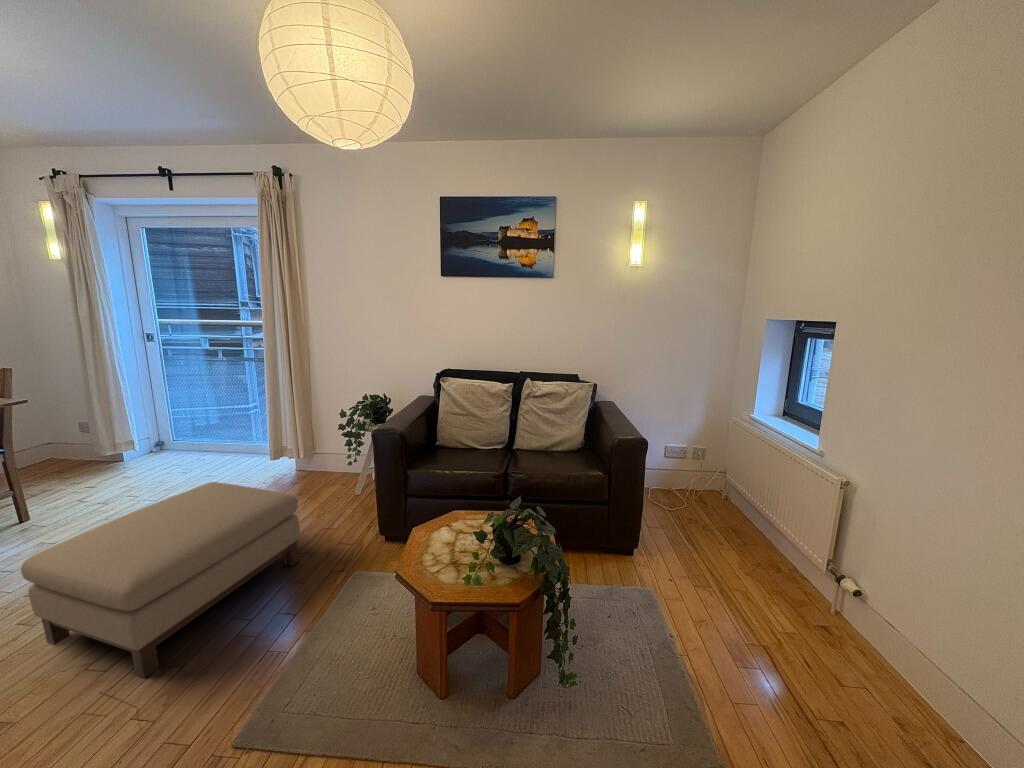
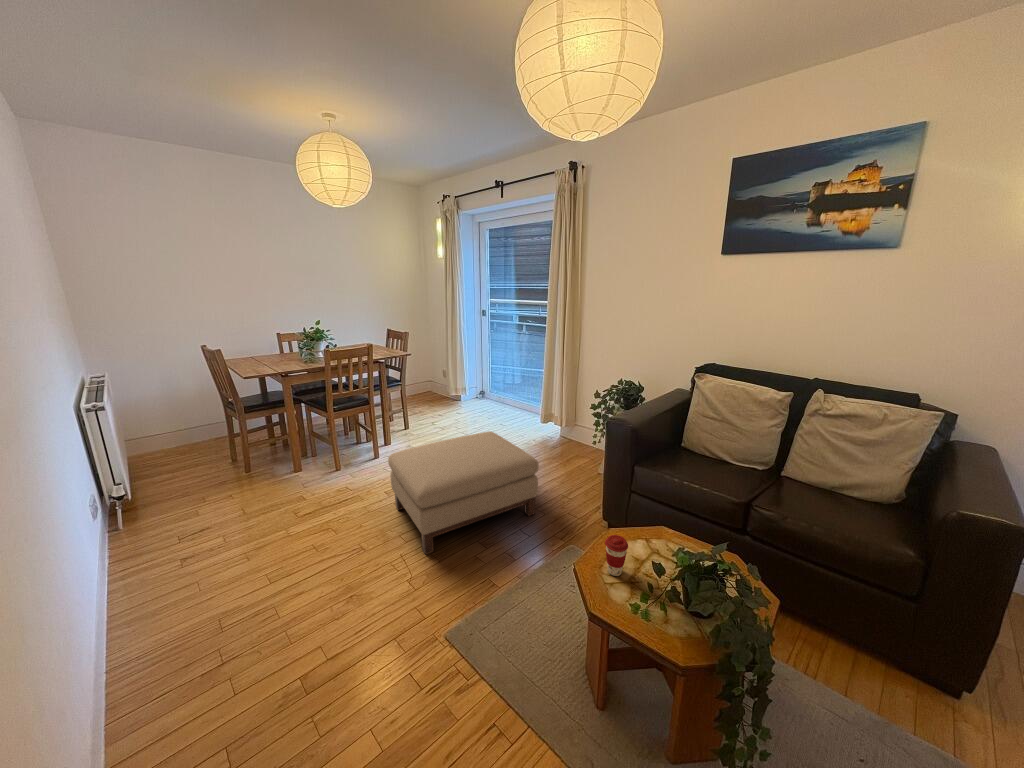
coffee cup: none [423,526,445,565] -> present [605,535,628,576]

